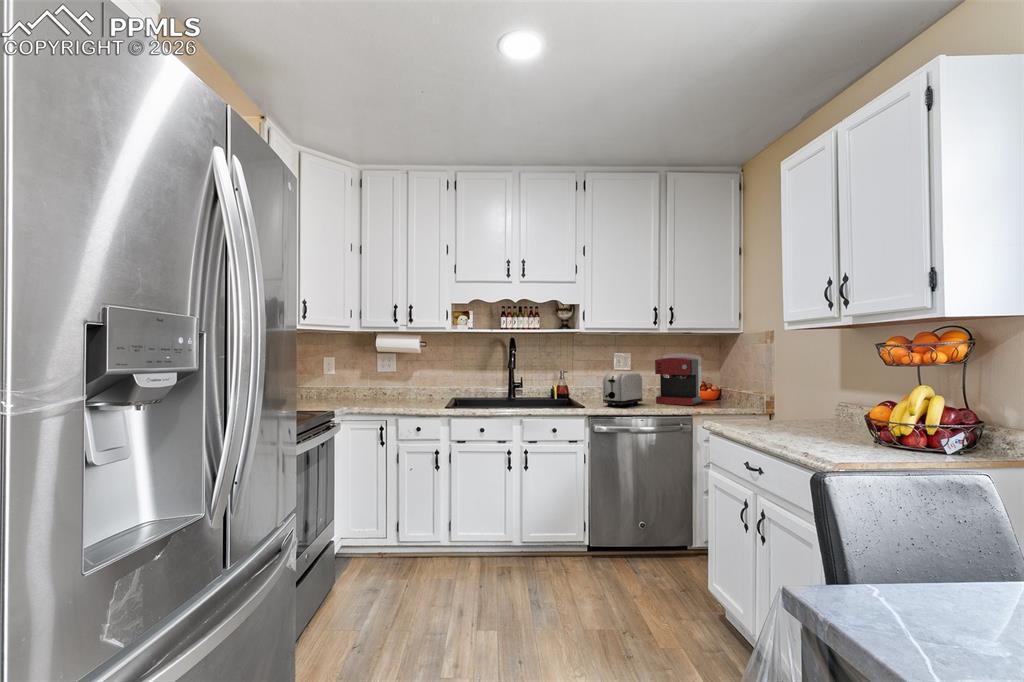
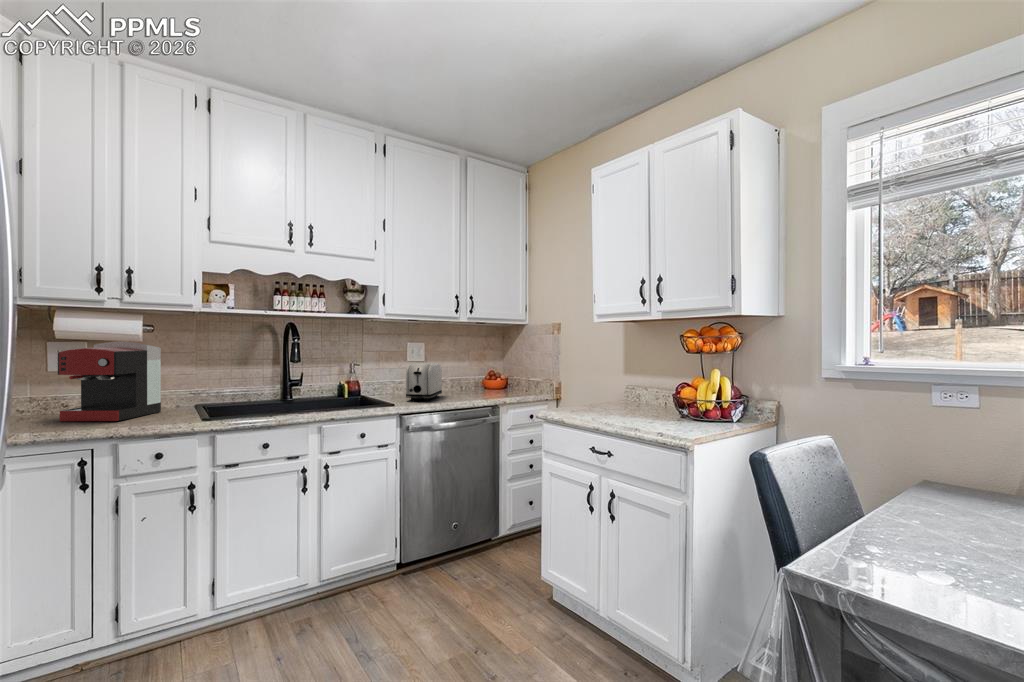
coffee maker: present [655,353,702,405] -> present [58,341,161,421]

